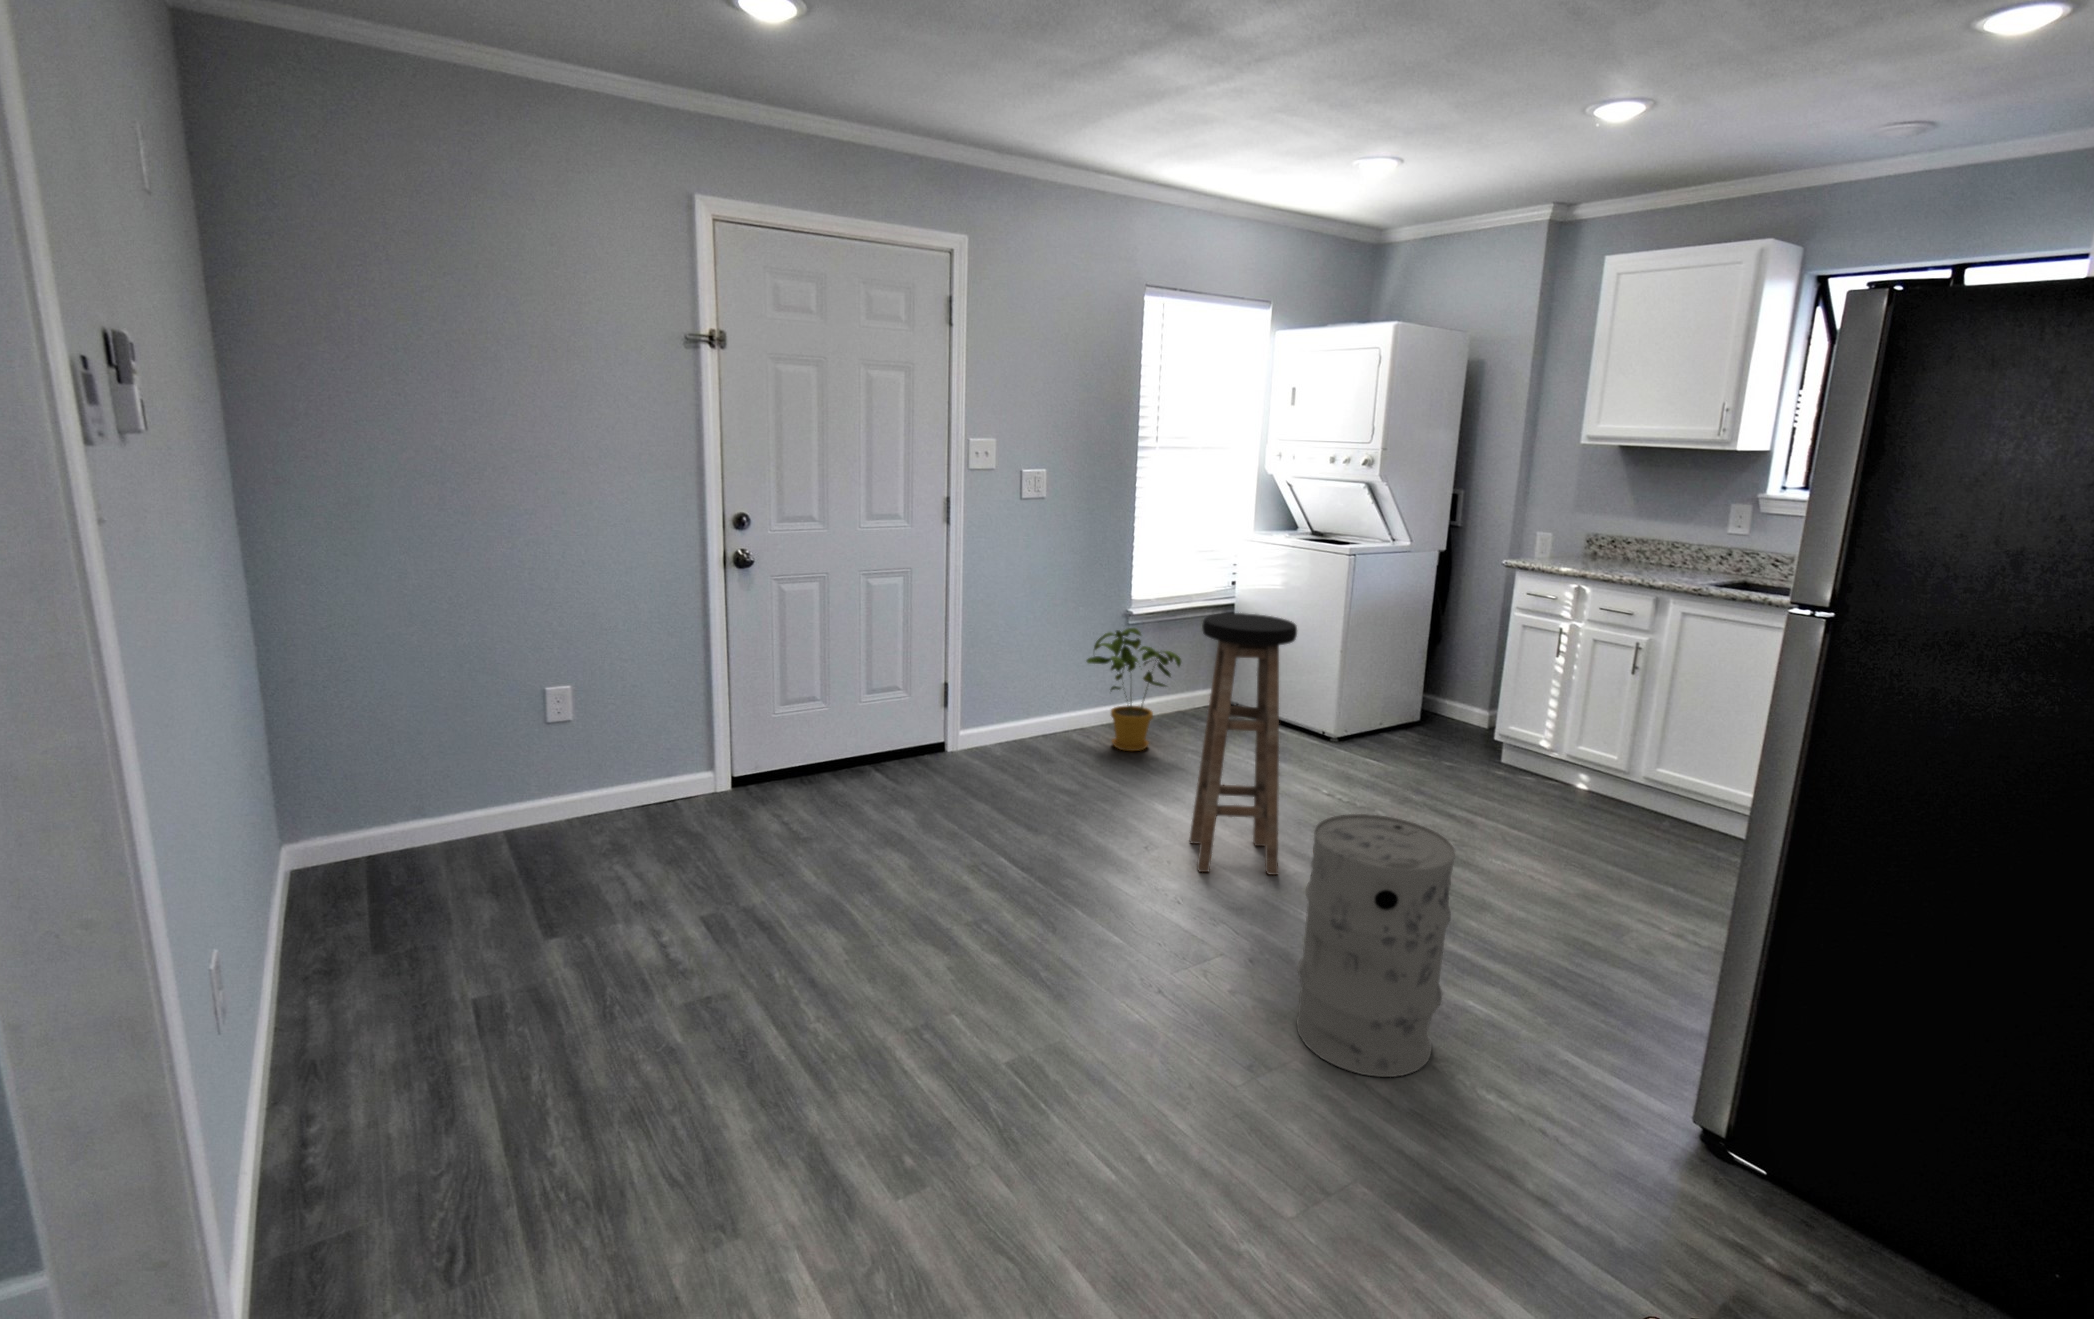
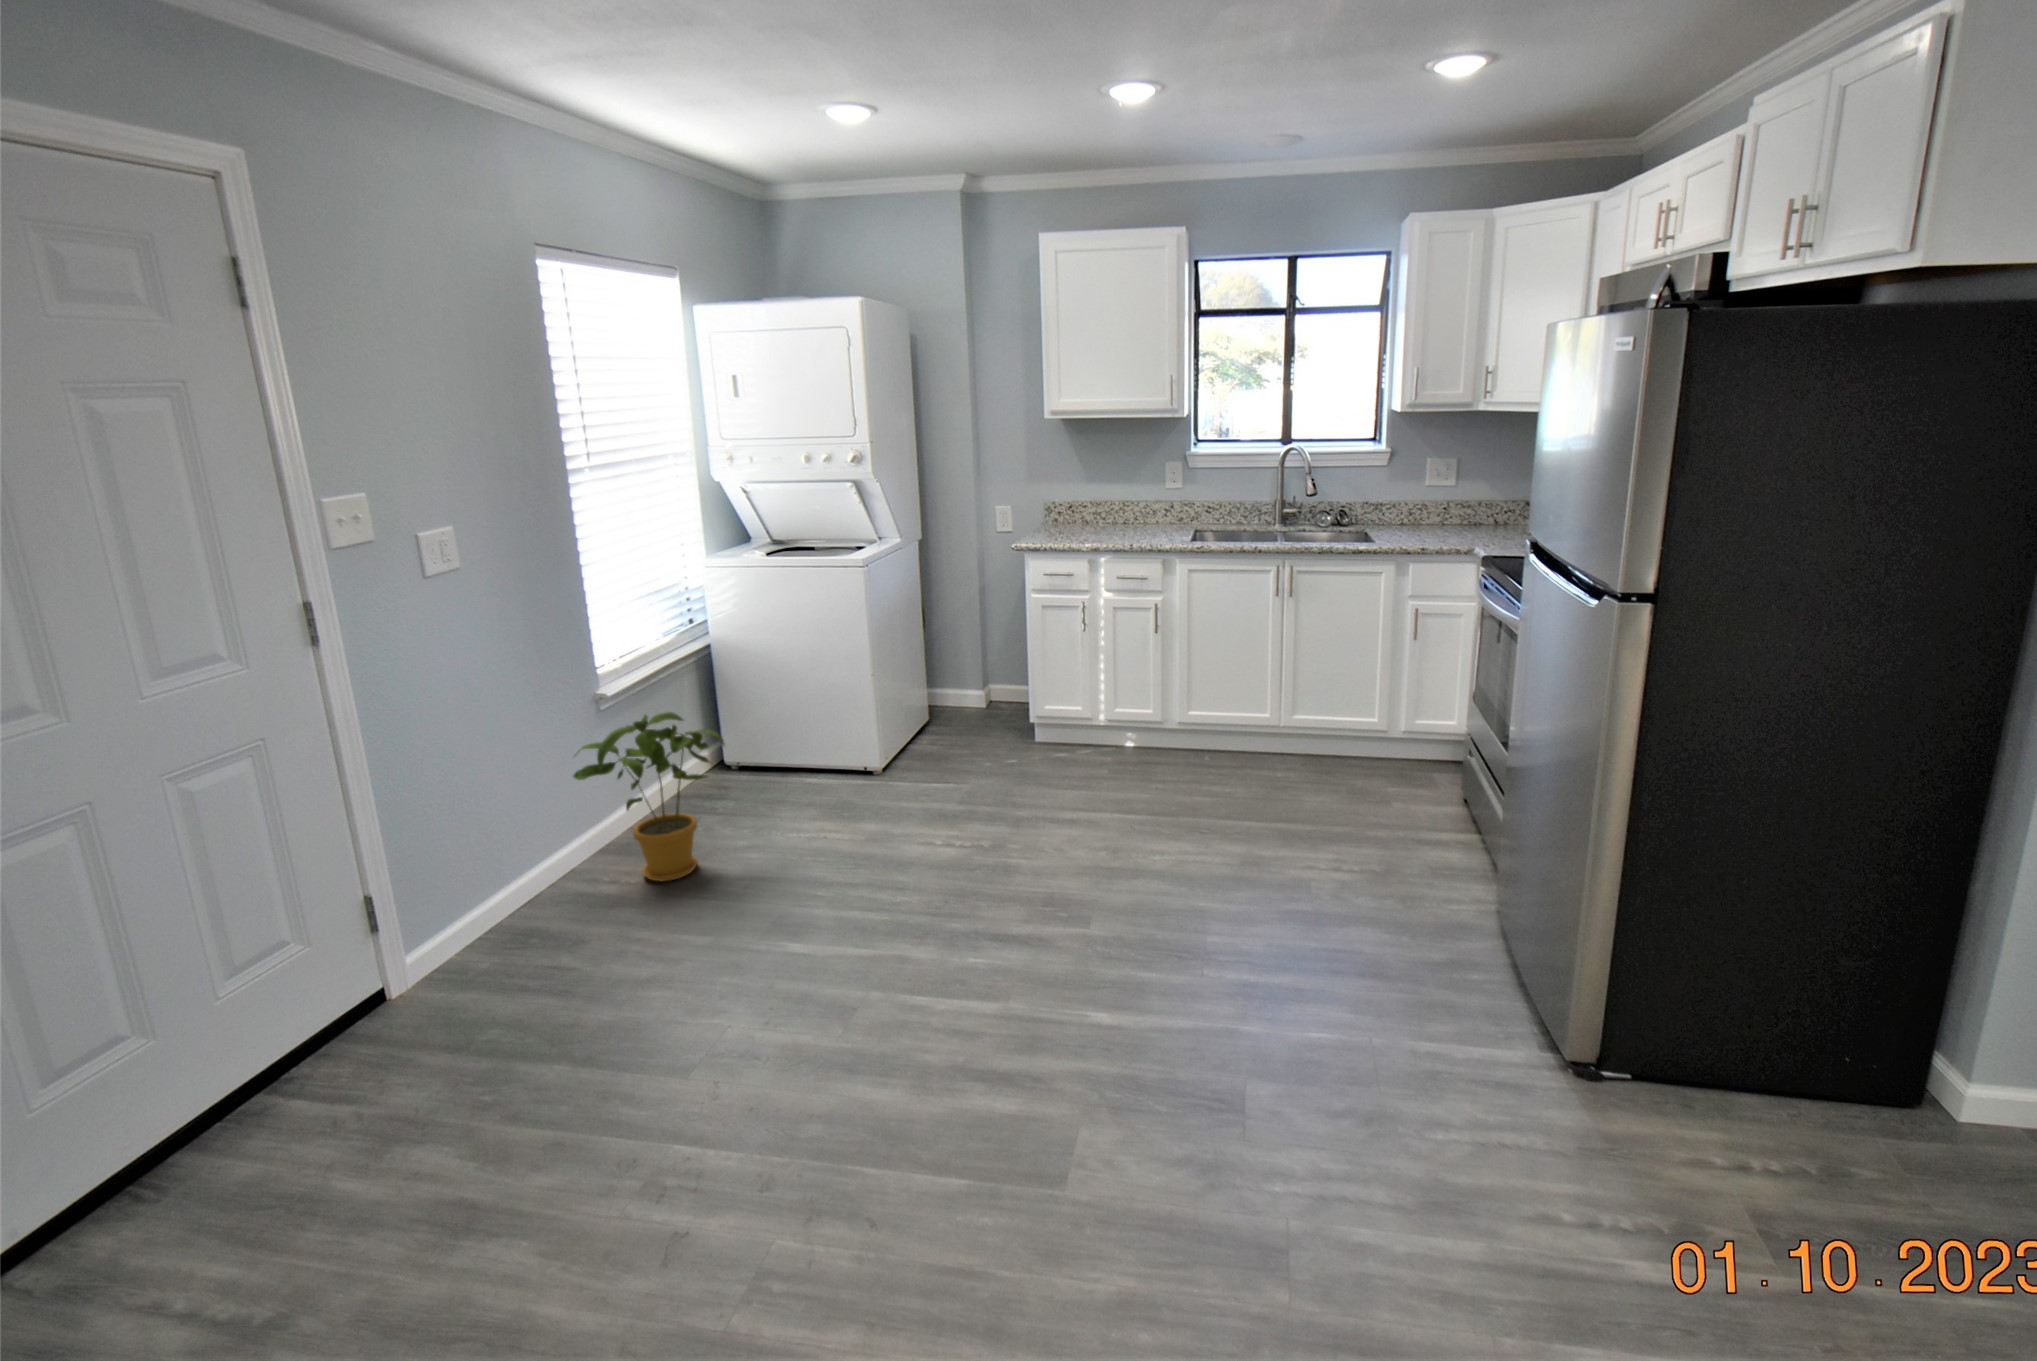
bar stool: present [1190,613,1297,875] -> none [887,653,1031,996]
trash can: present [1297,814,1455,1077] -> none [1243,841,1409,1141]

